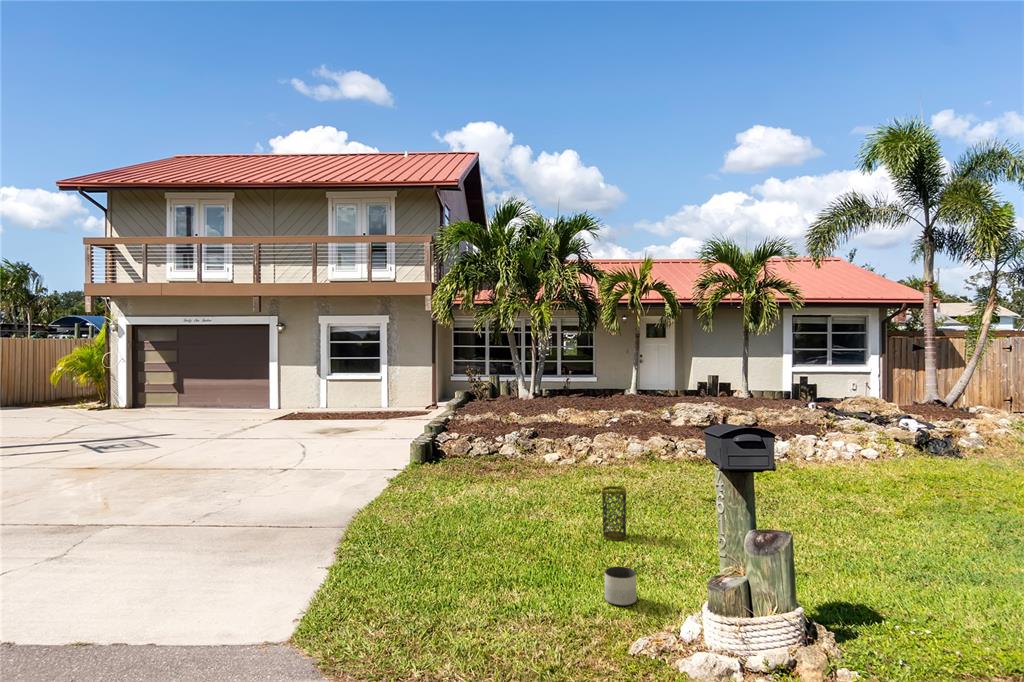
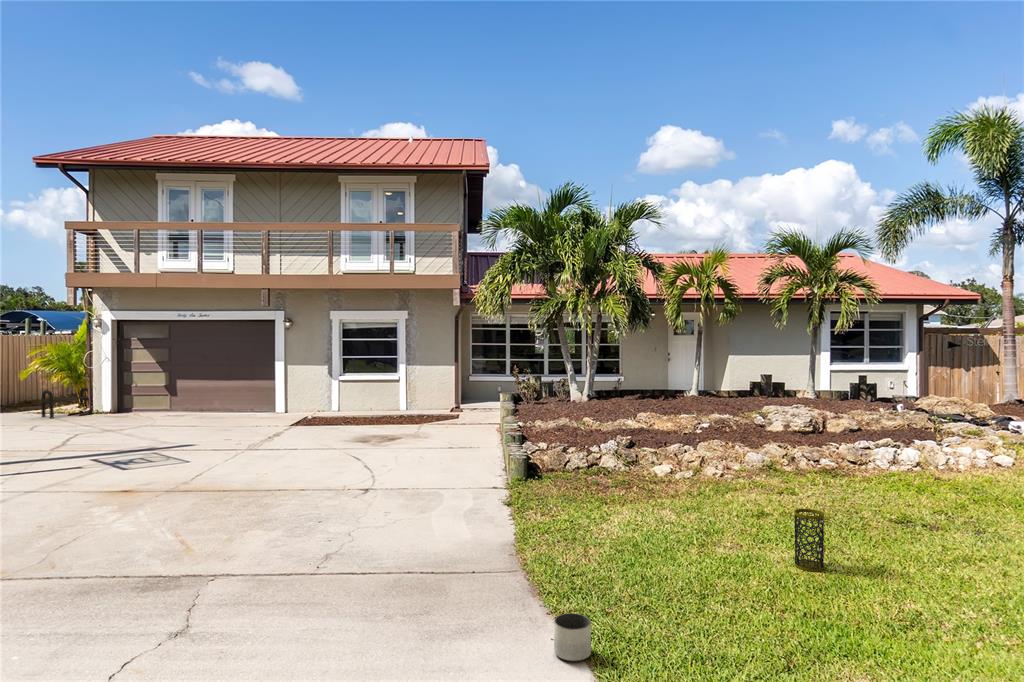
bench: none [66,385,110,412] -> present [41,388,92,418]
planter: present [605,567,637,606] -> present [554,613,591,661]

